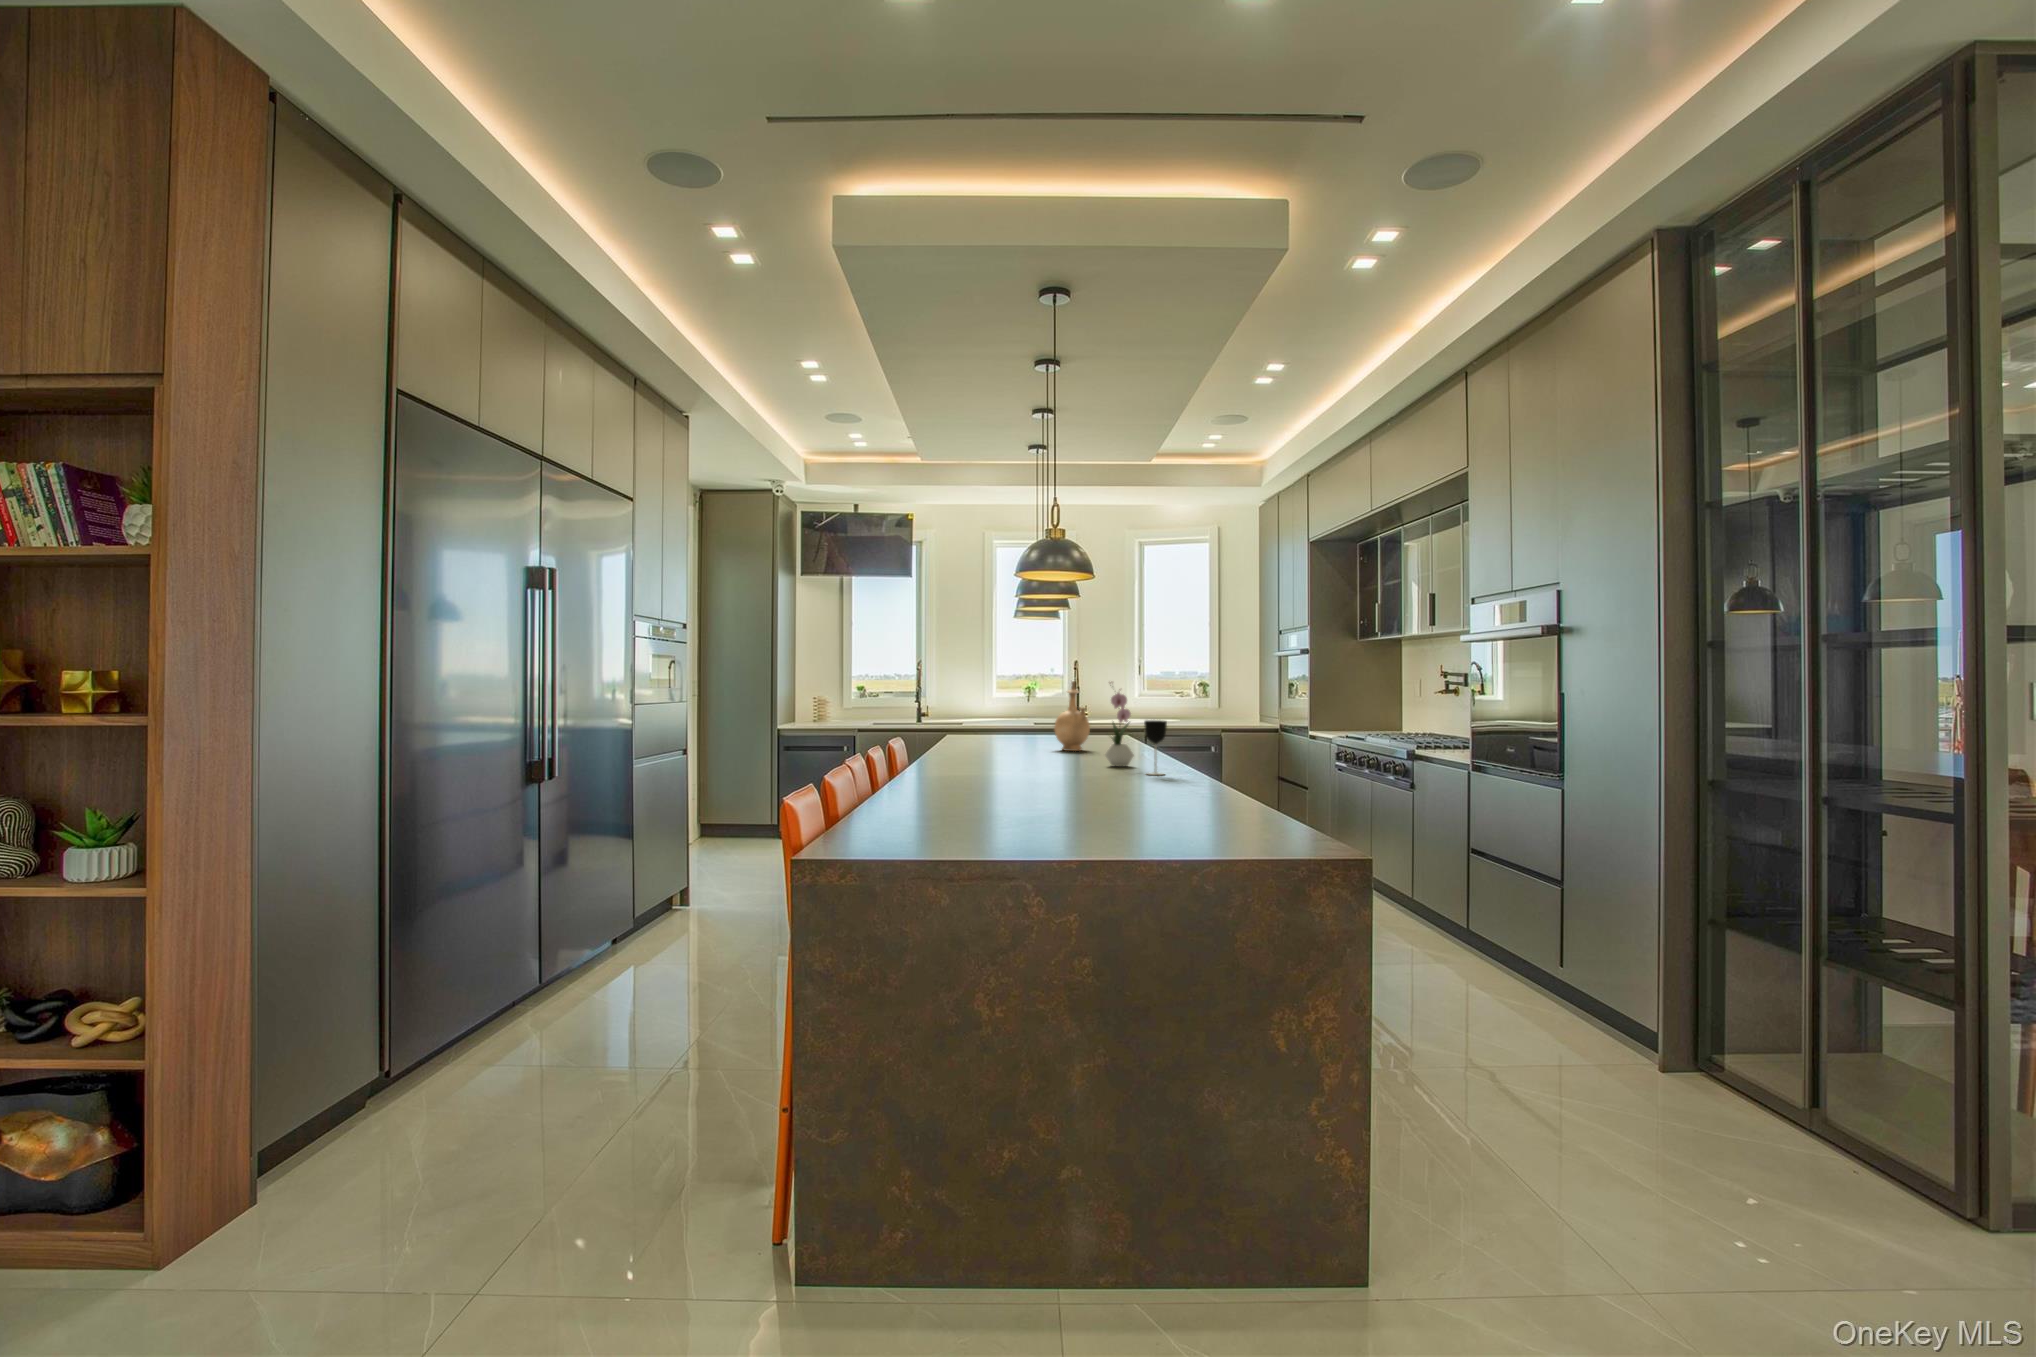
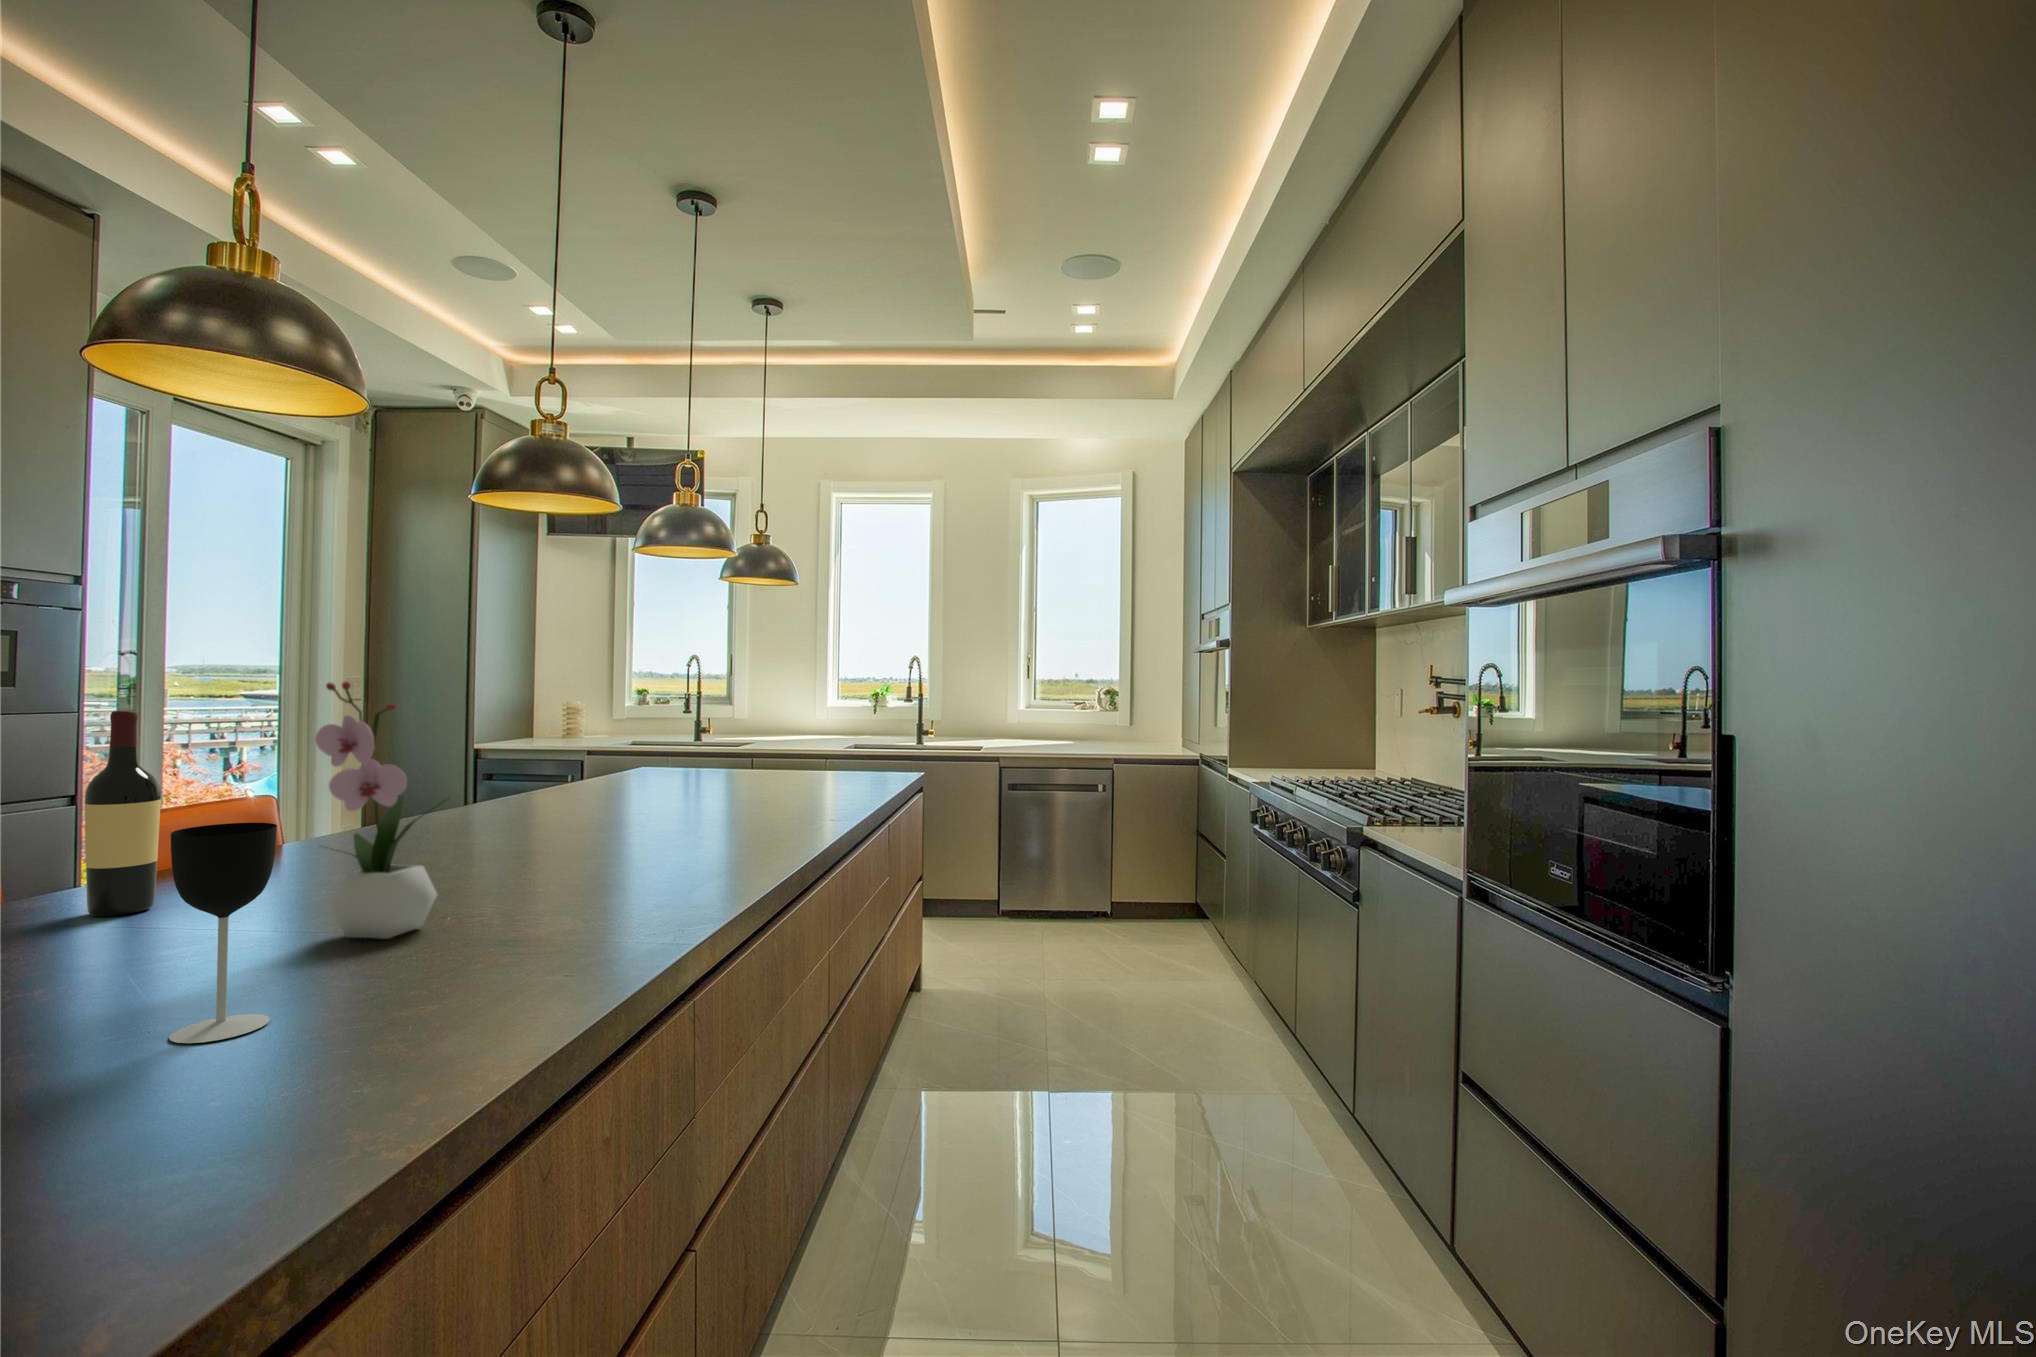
vase: present [1054,681,1090,751] -> none [569,683,652,832]
wine bottle: none [997,693,1016,765] -> present [85,711,161,916]

